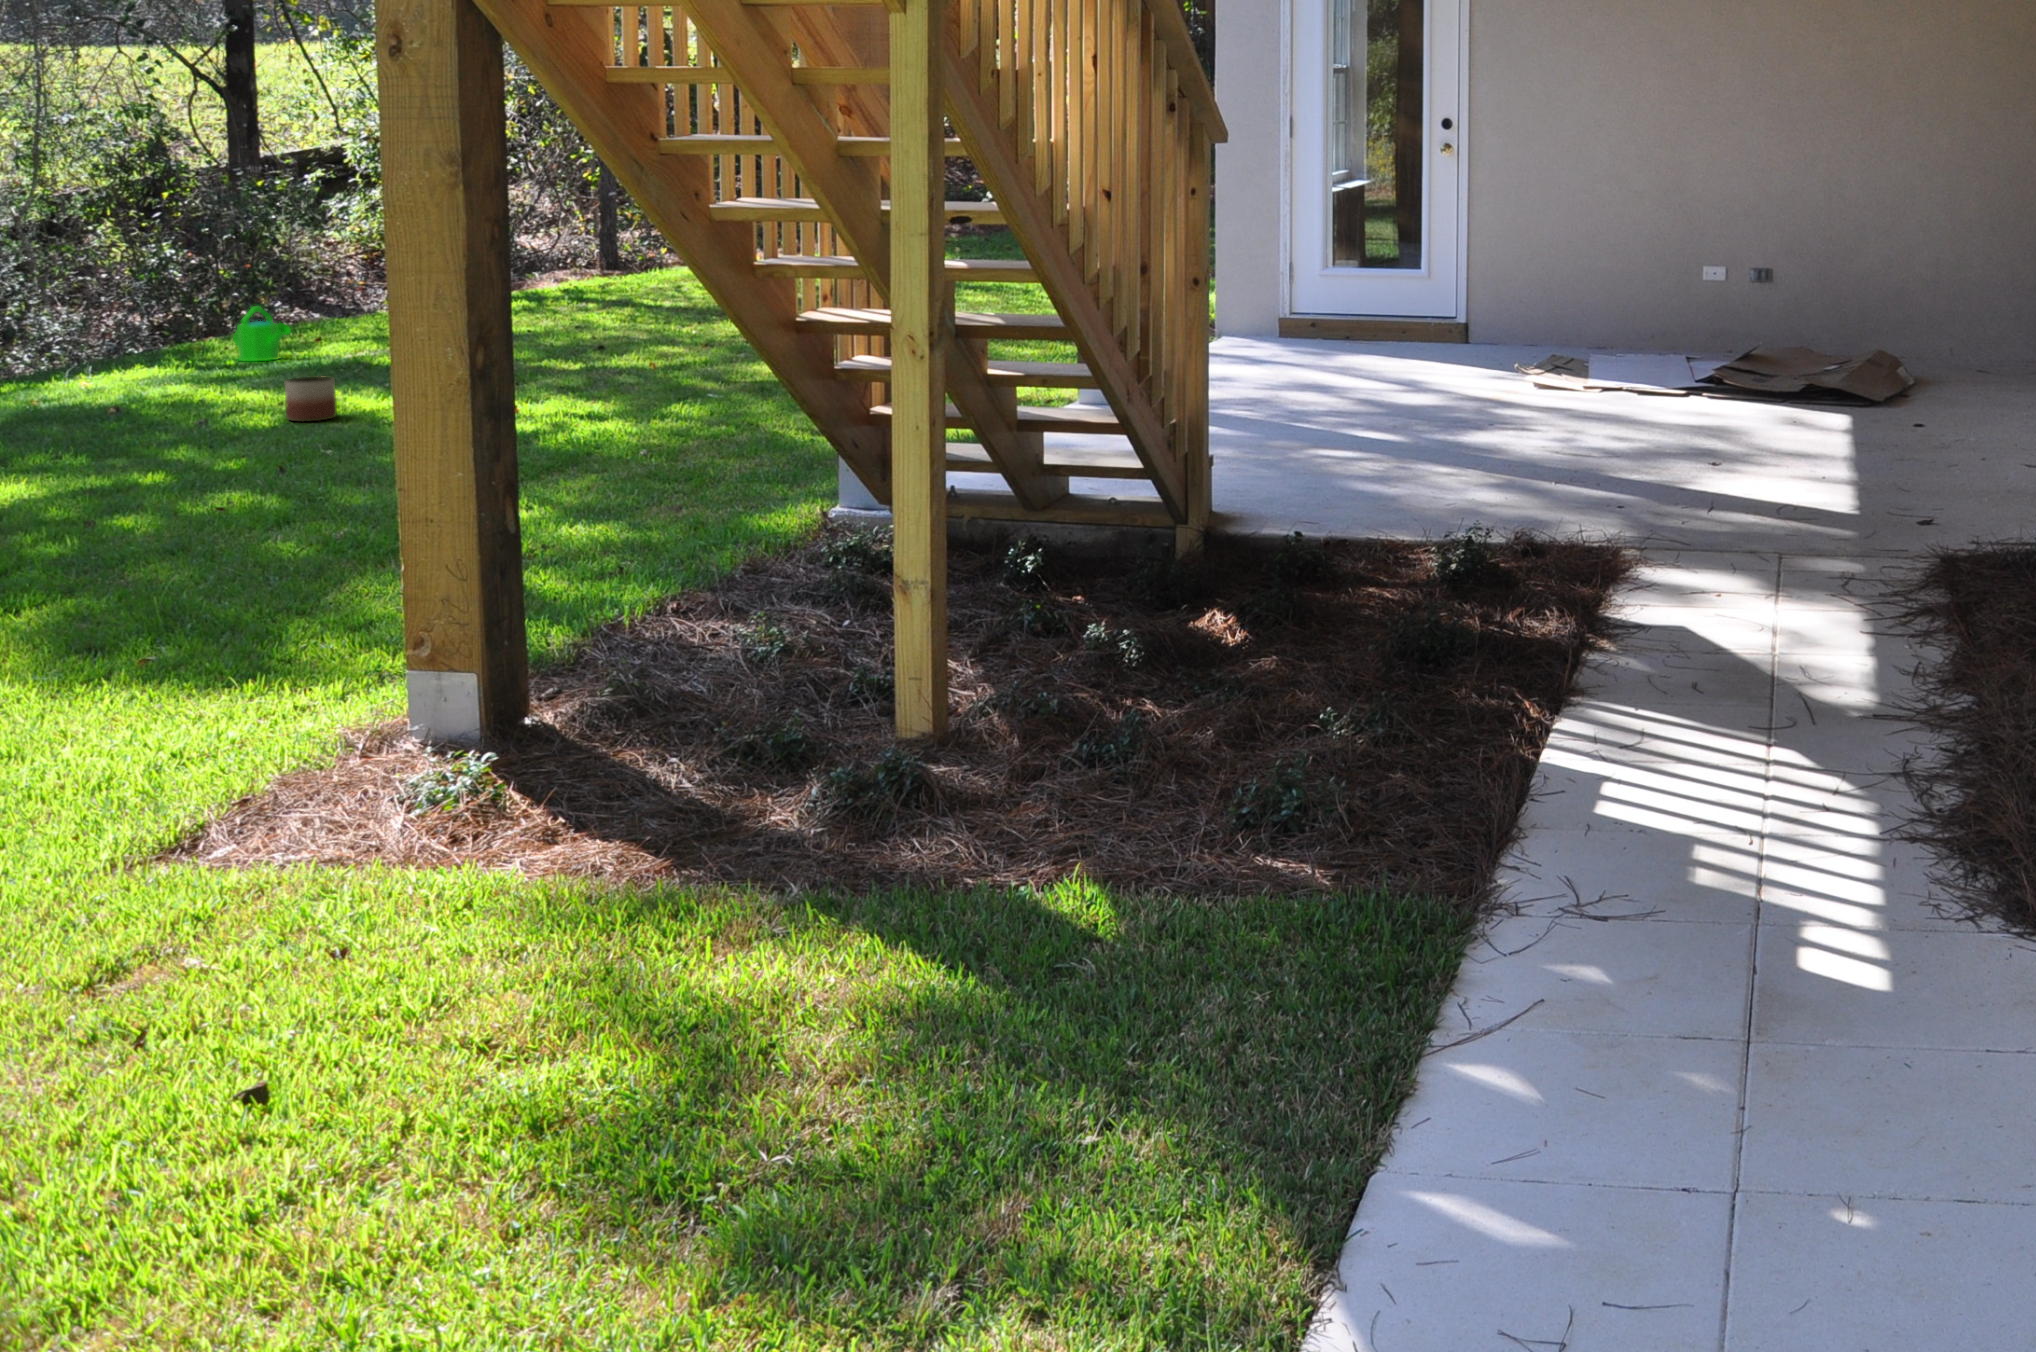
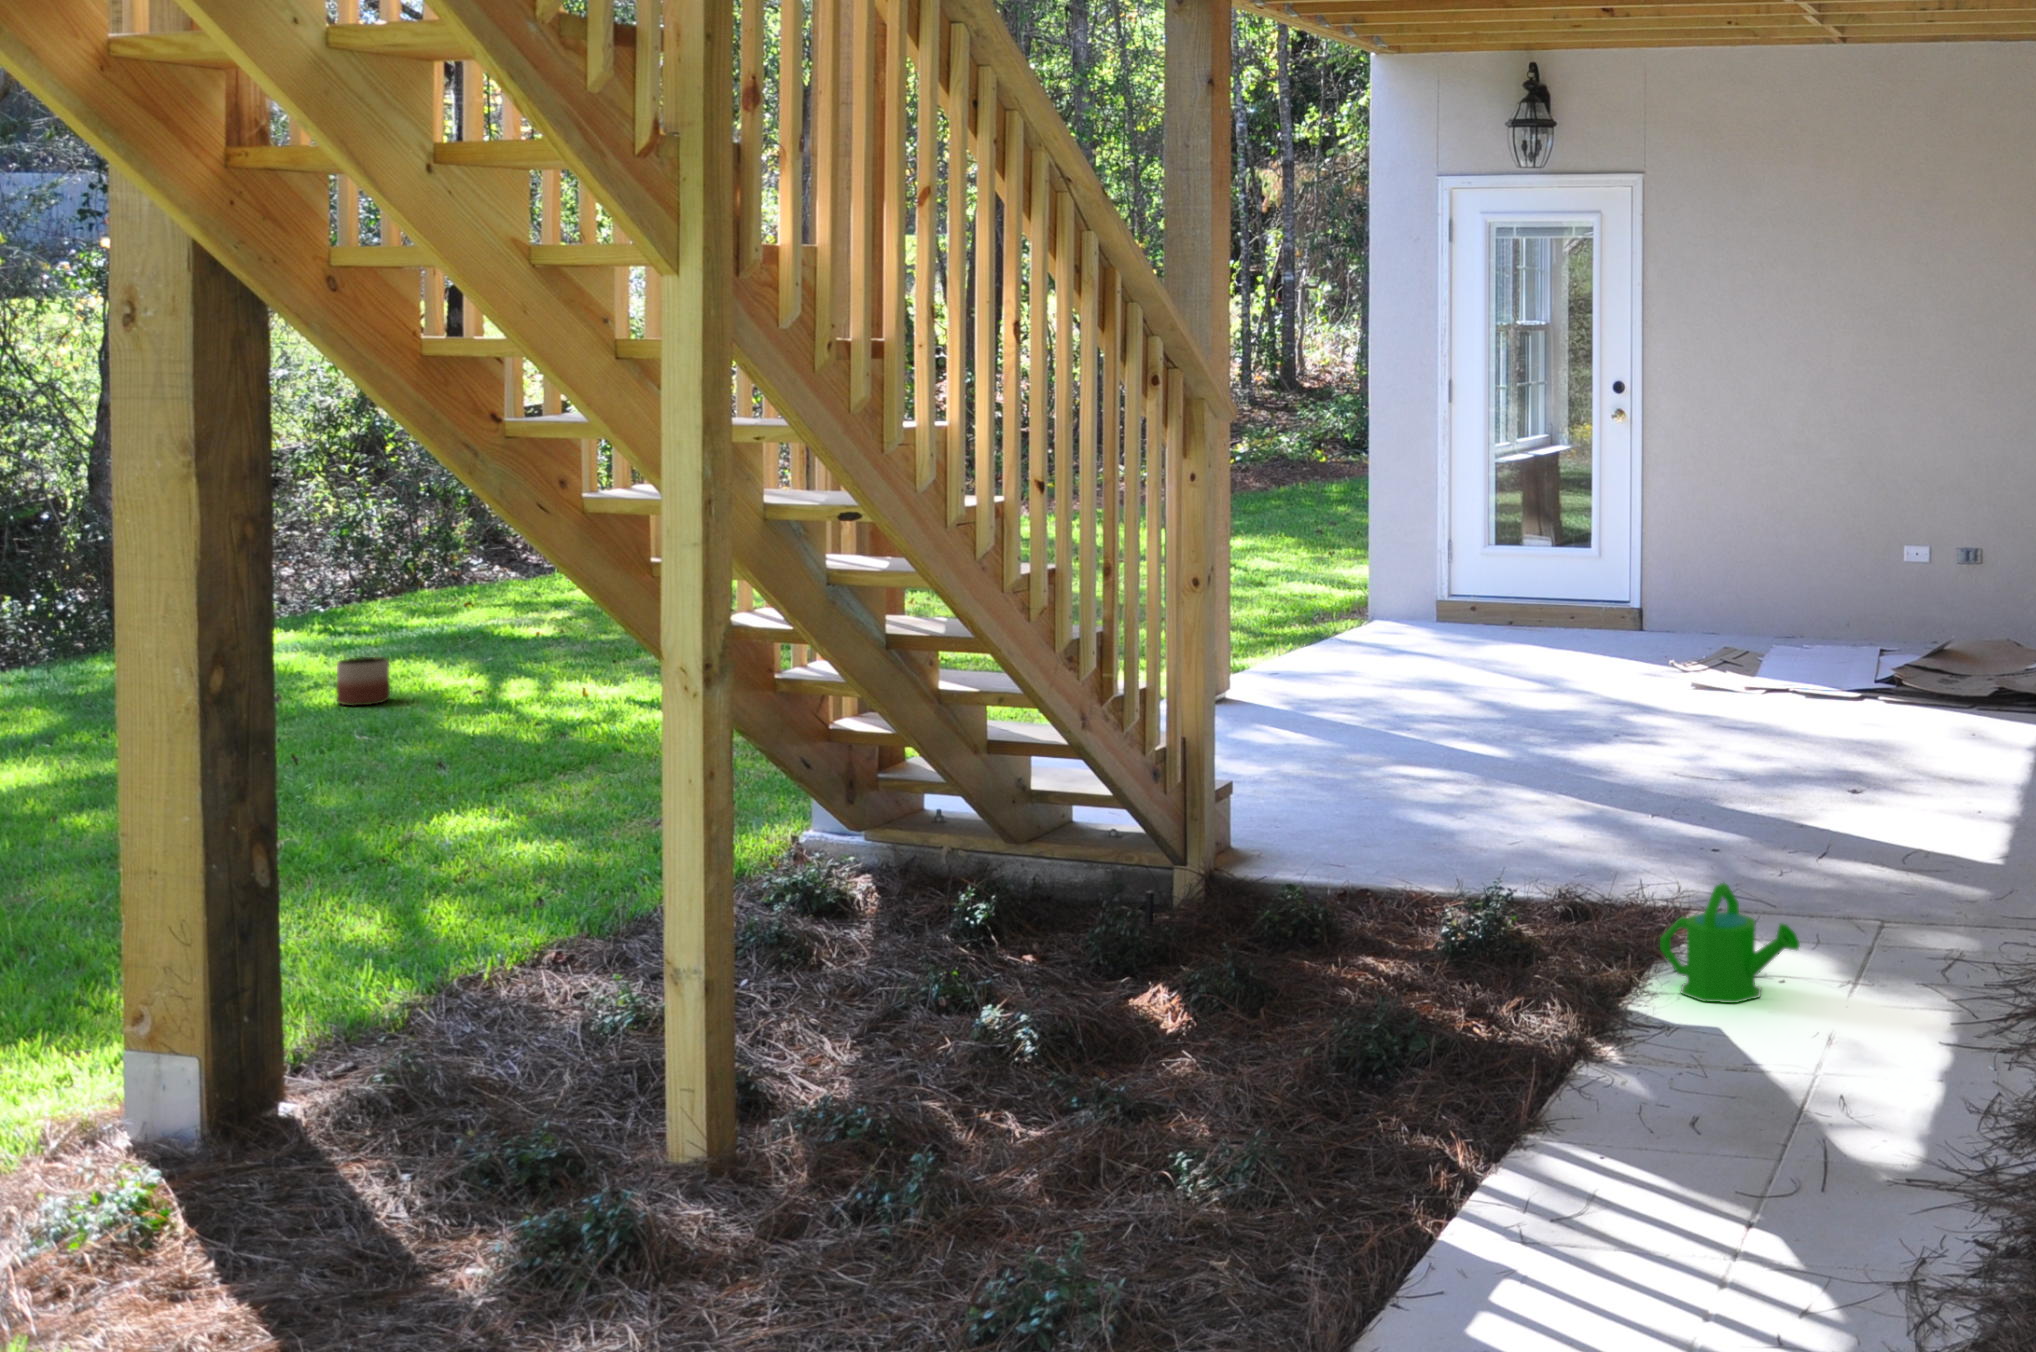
watering can: present [233,306,291,361] -> present [1660,883,1800,1003]

